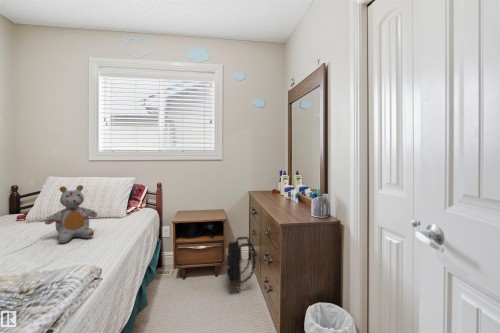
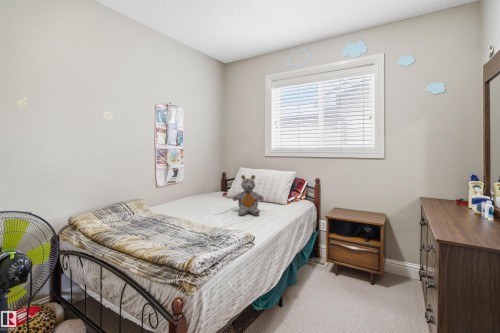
backpack: present [226,237,256,289] -> none [379,247,418,307]

